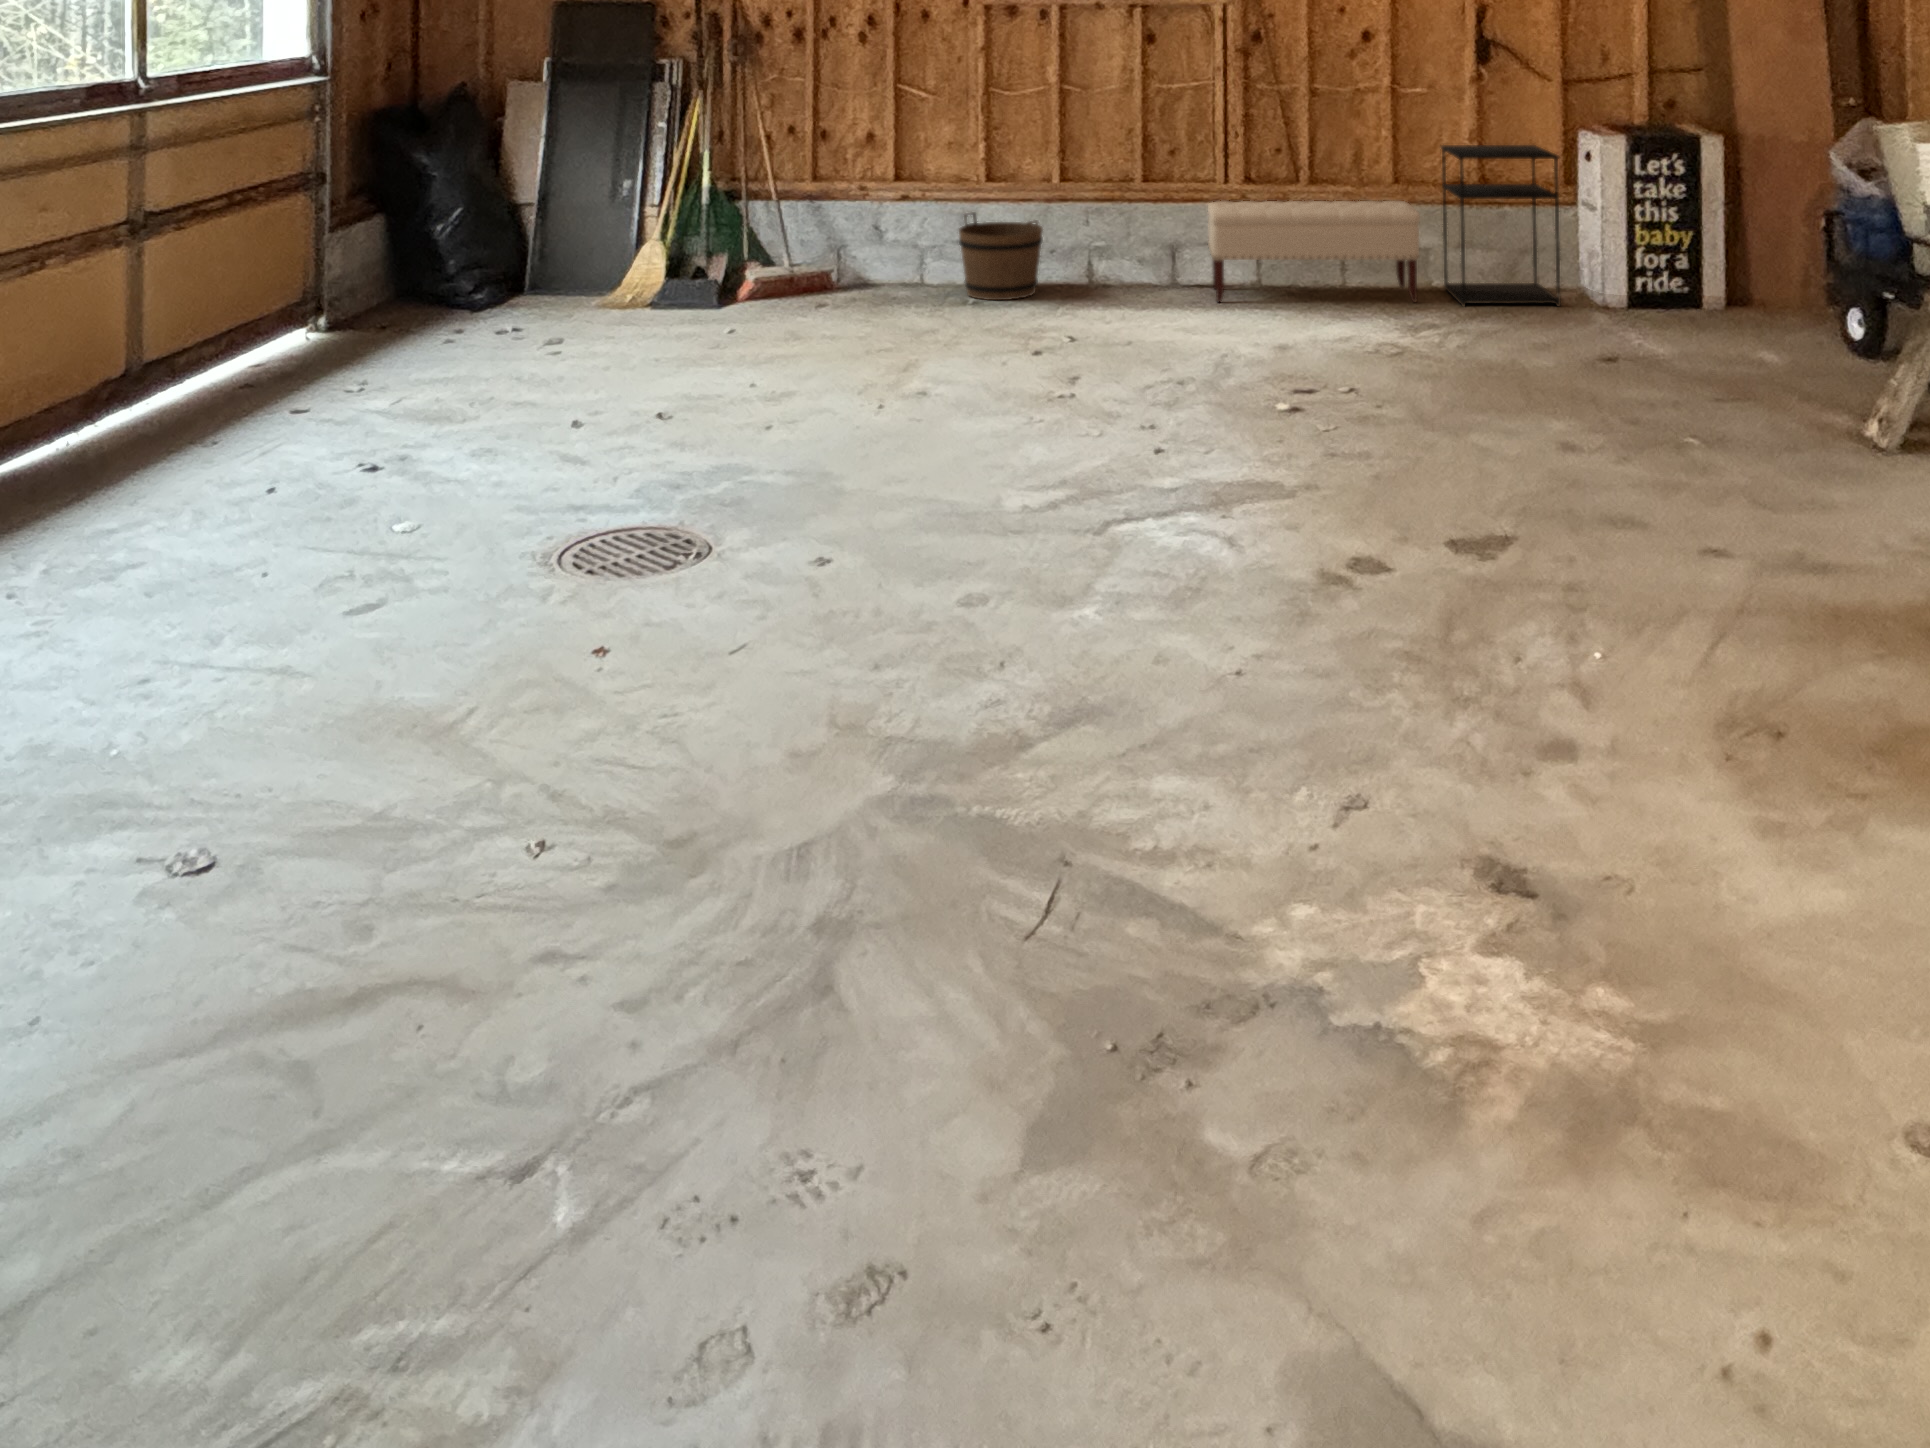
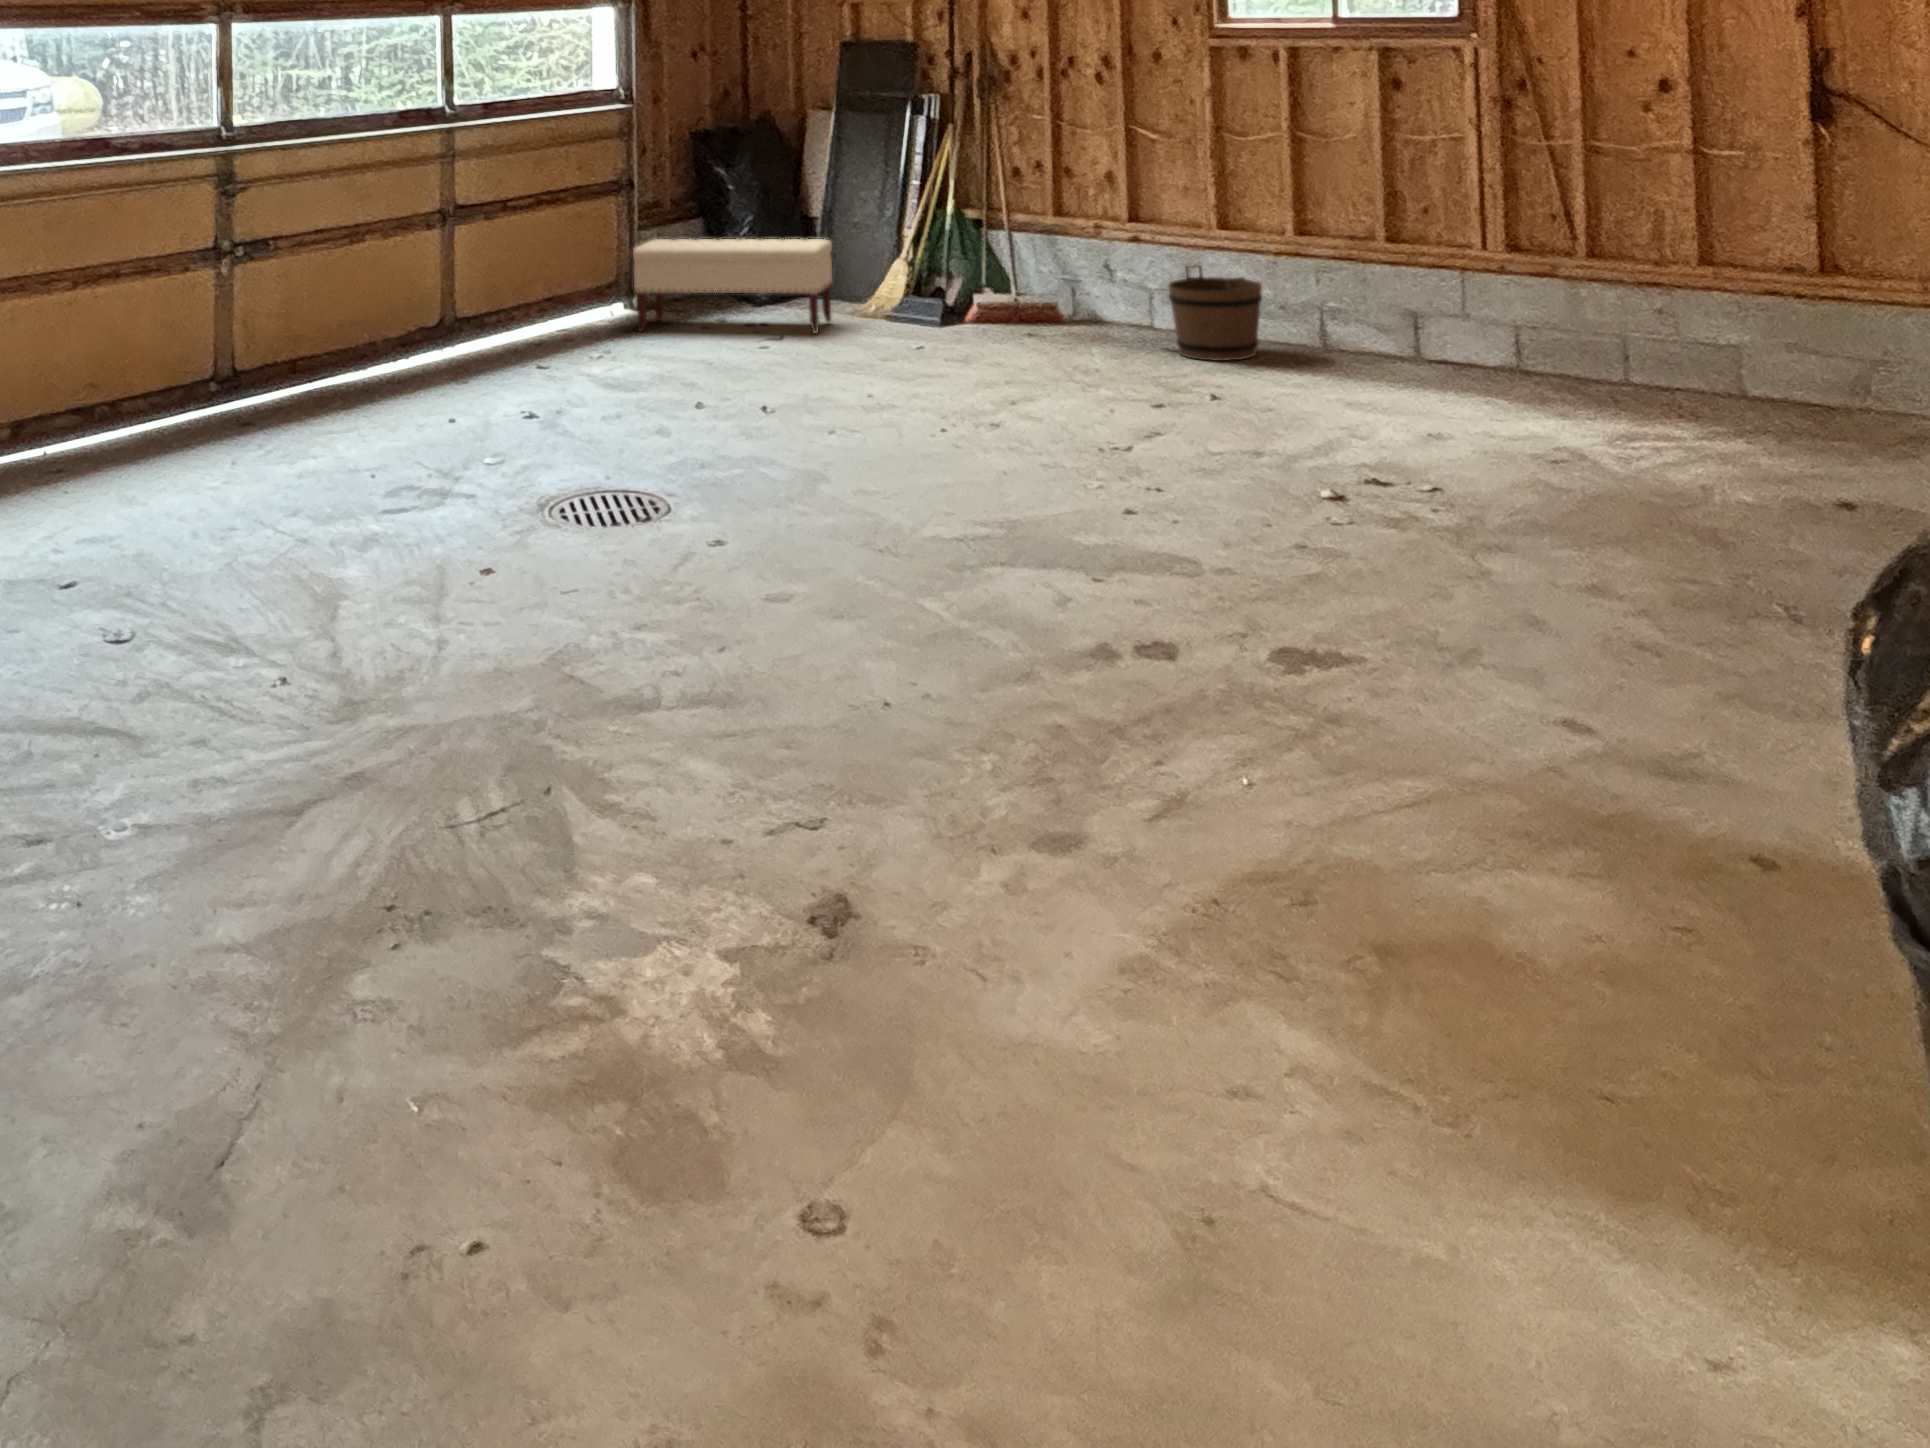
shelving unit: present [1441,145,1561,306] -> none [1725,221,1907,446]
bench: present [1208,201,1420,302] -> present [633,239,832,334]

